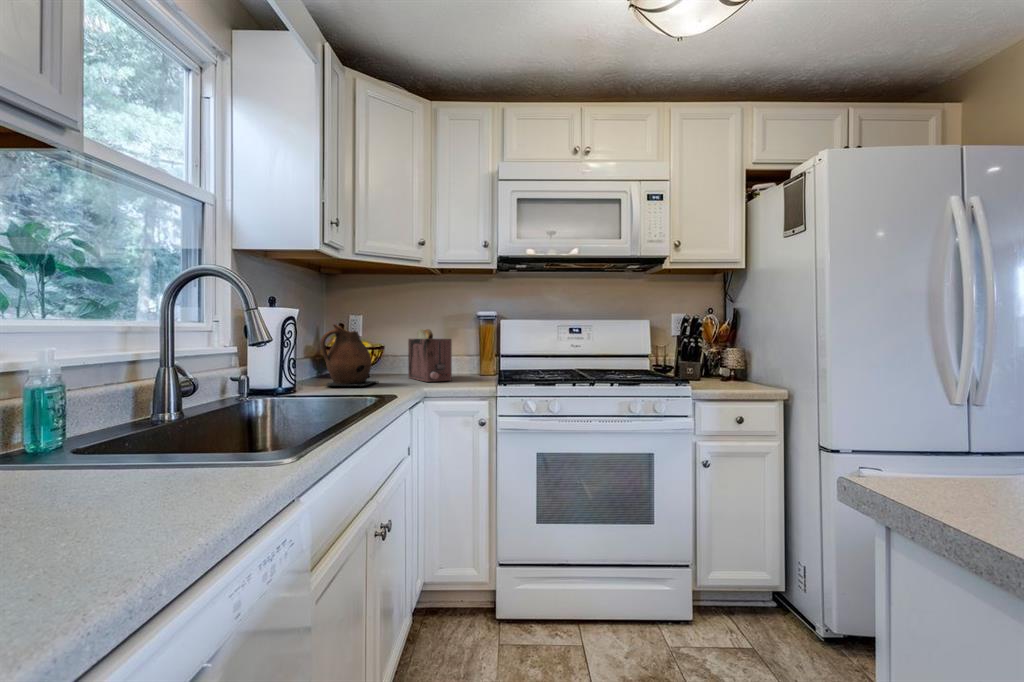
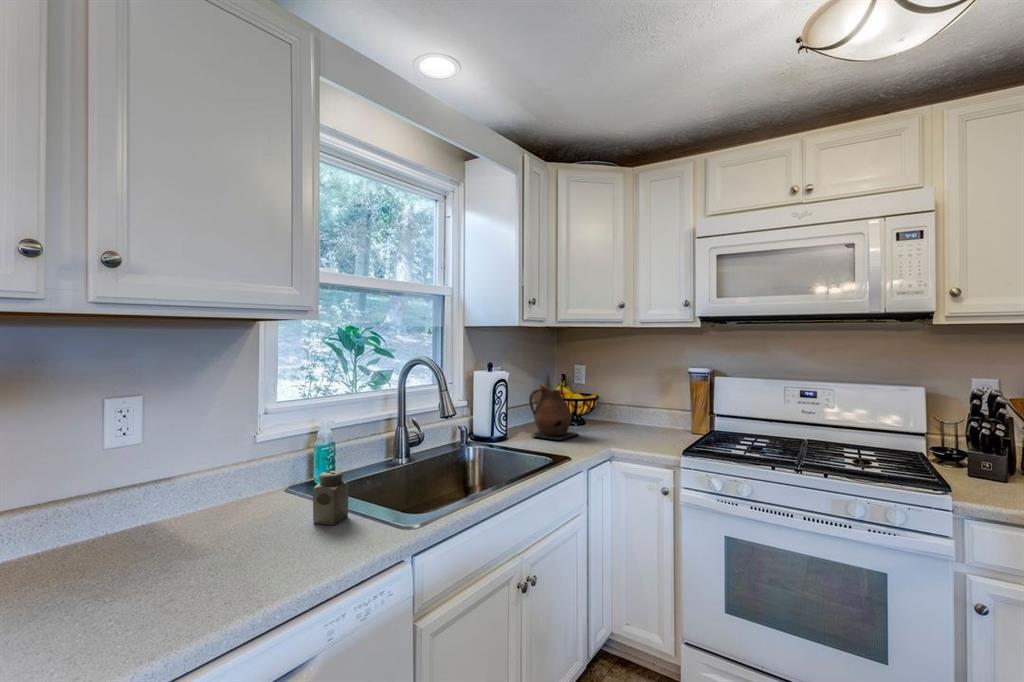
toaster: present [408,329,452,382] -> none [613,385,648,441]
salt shaker: none [76,400,145,489] -> present [313,471,349,525]

